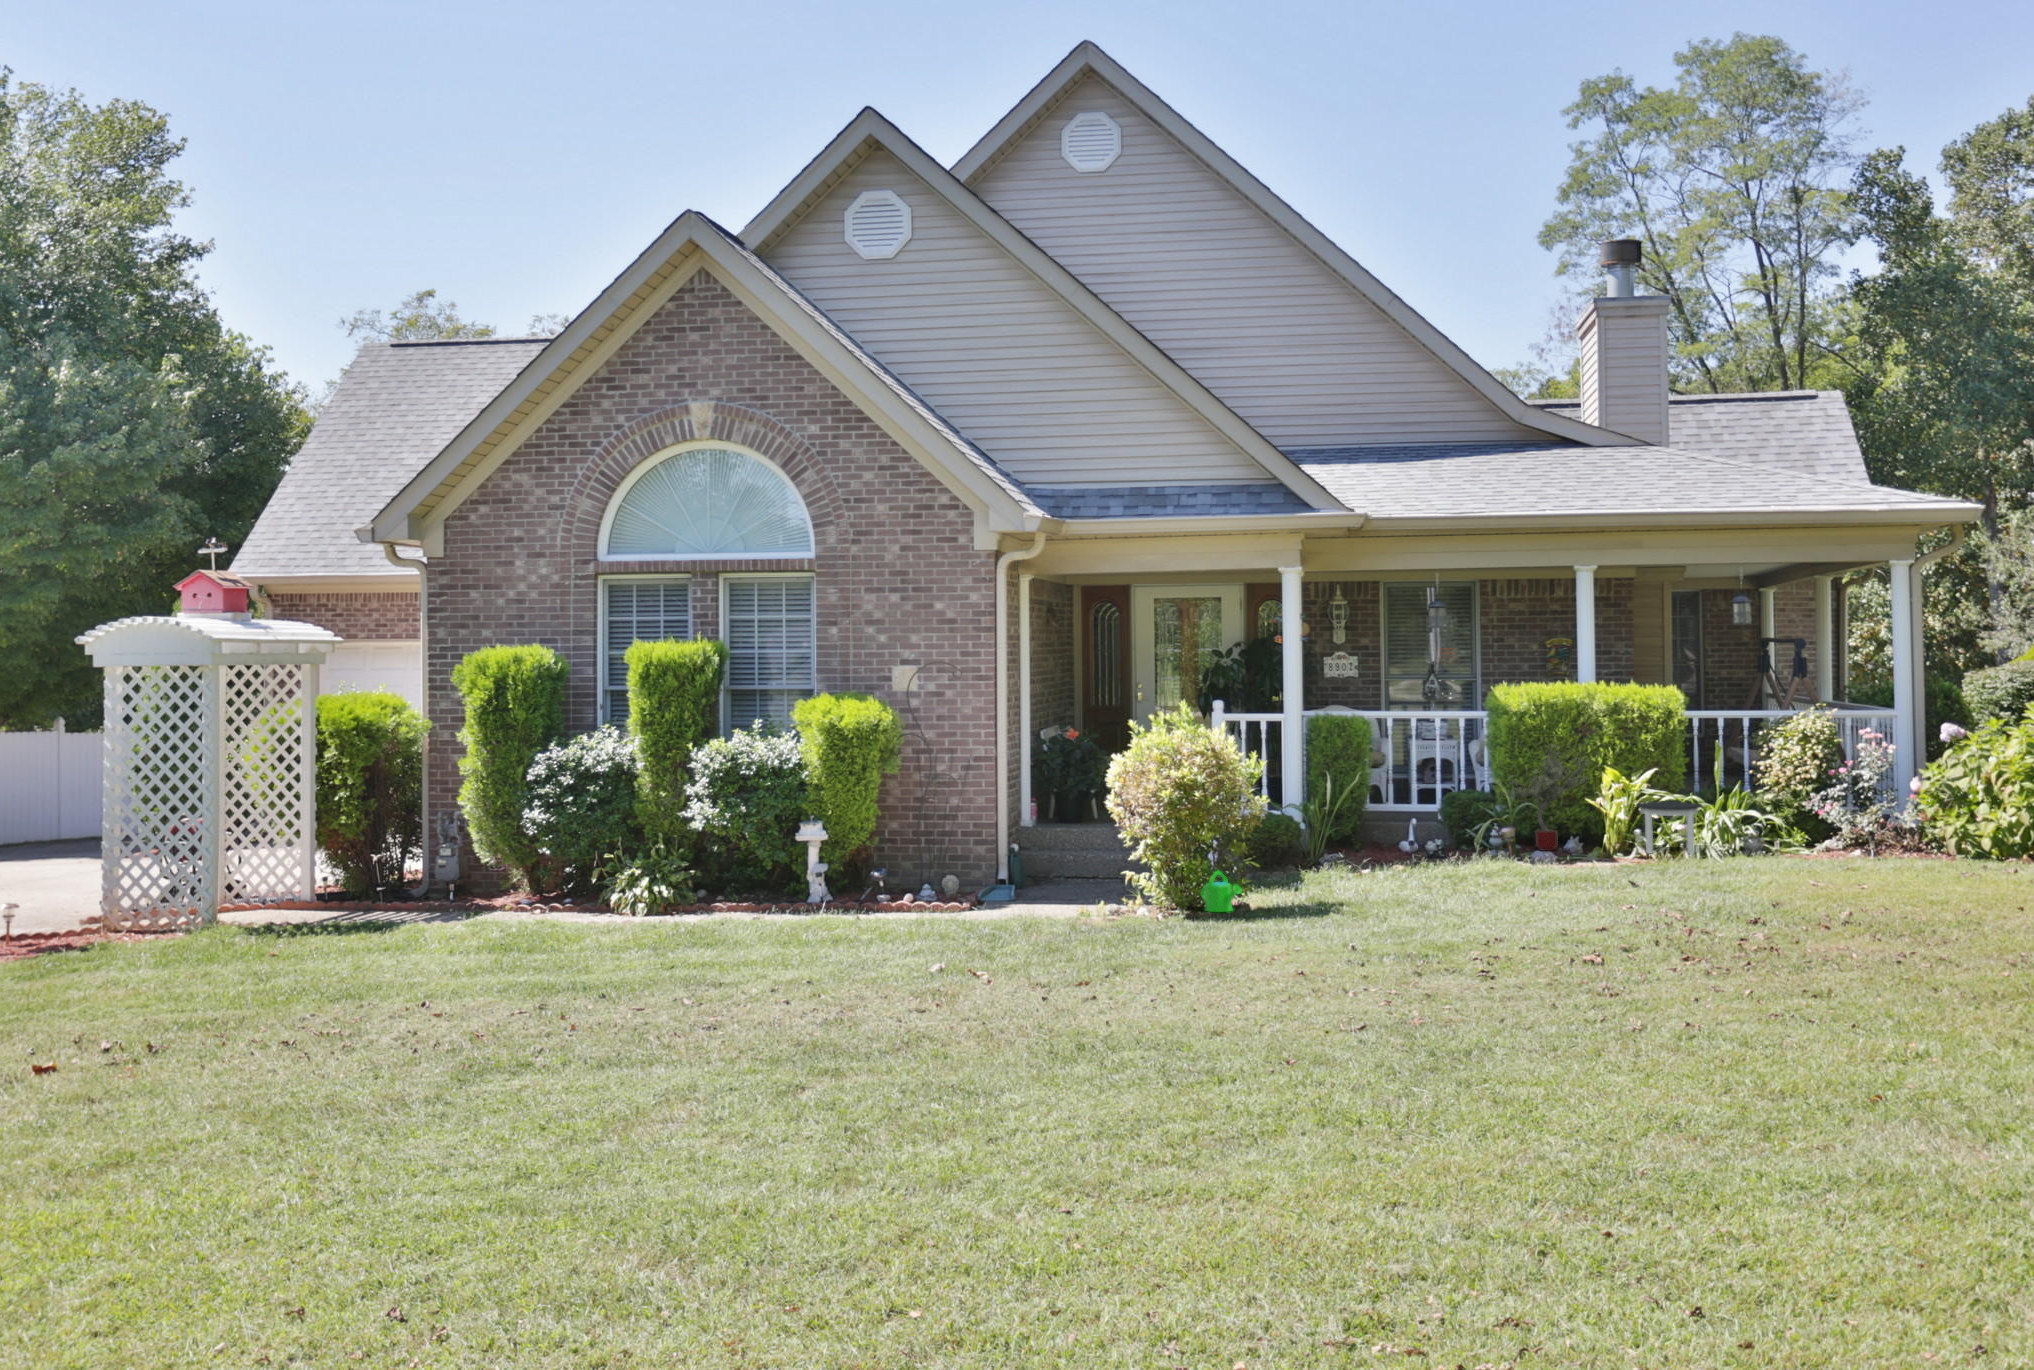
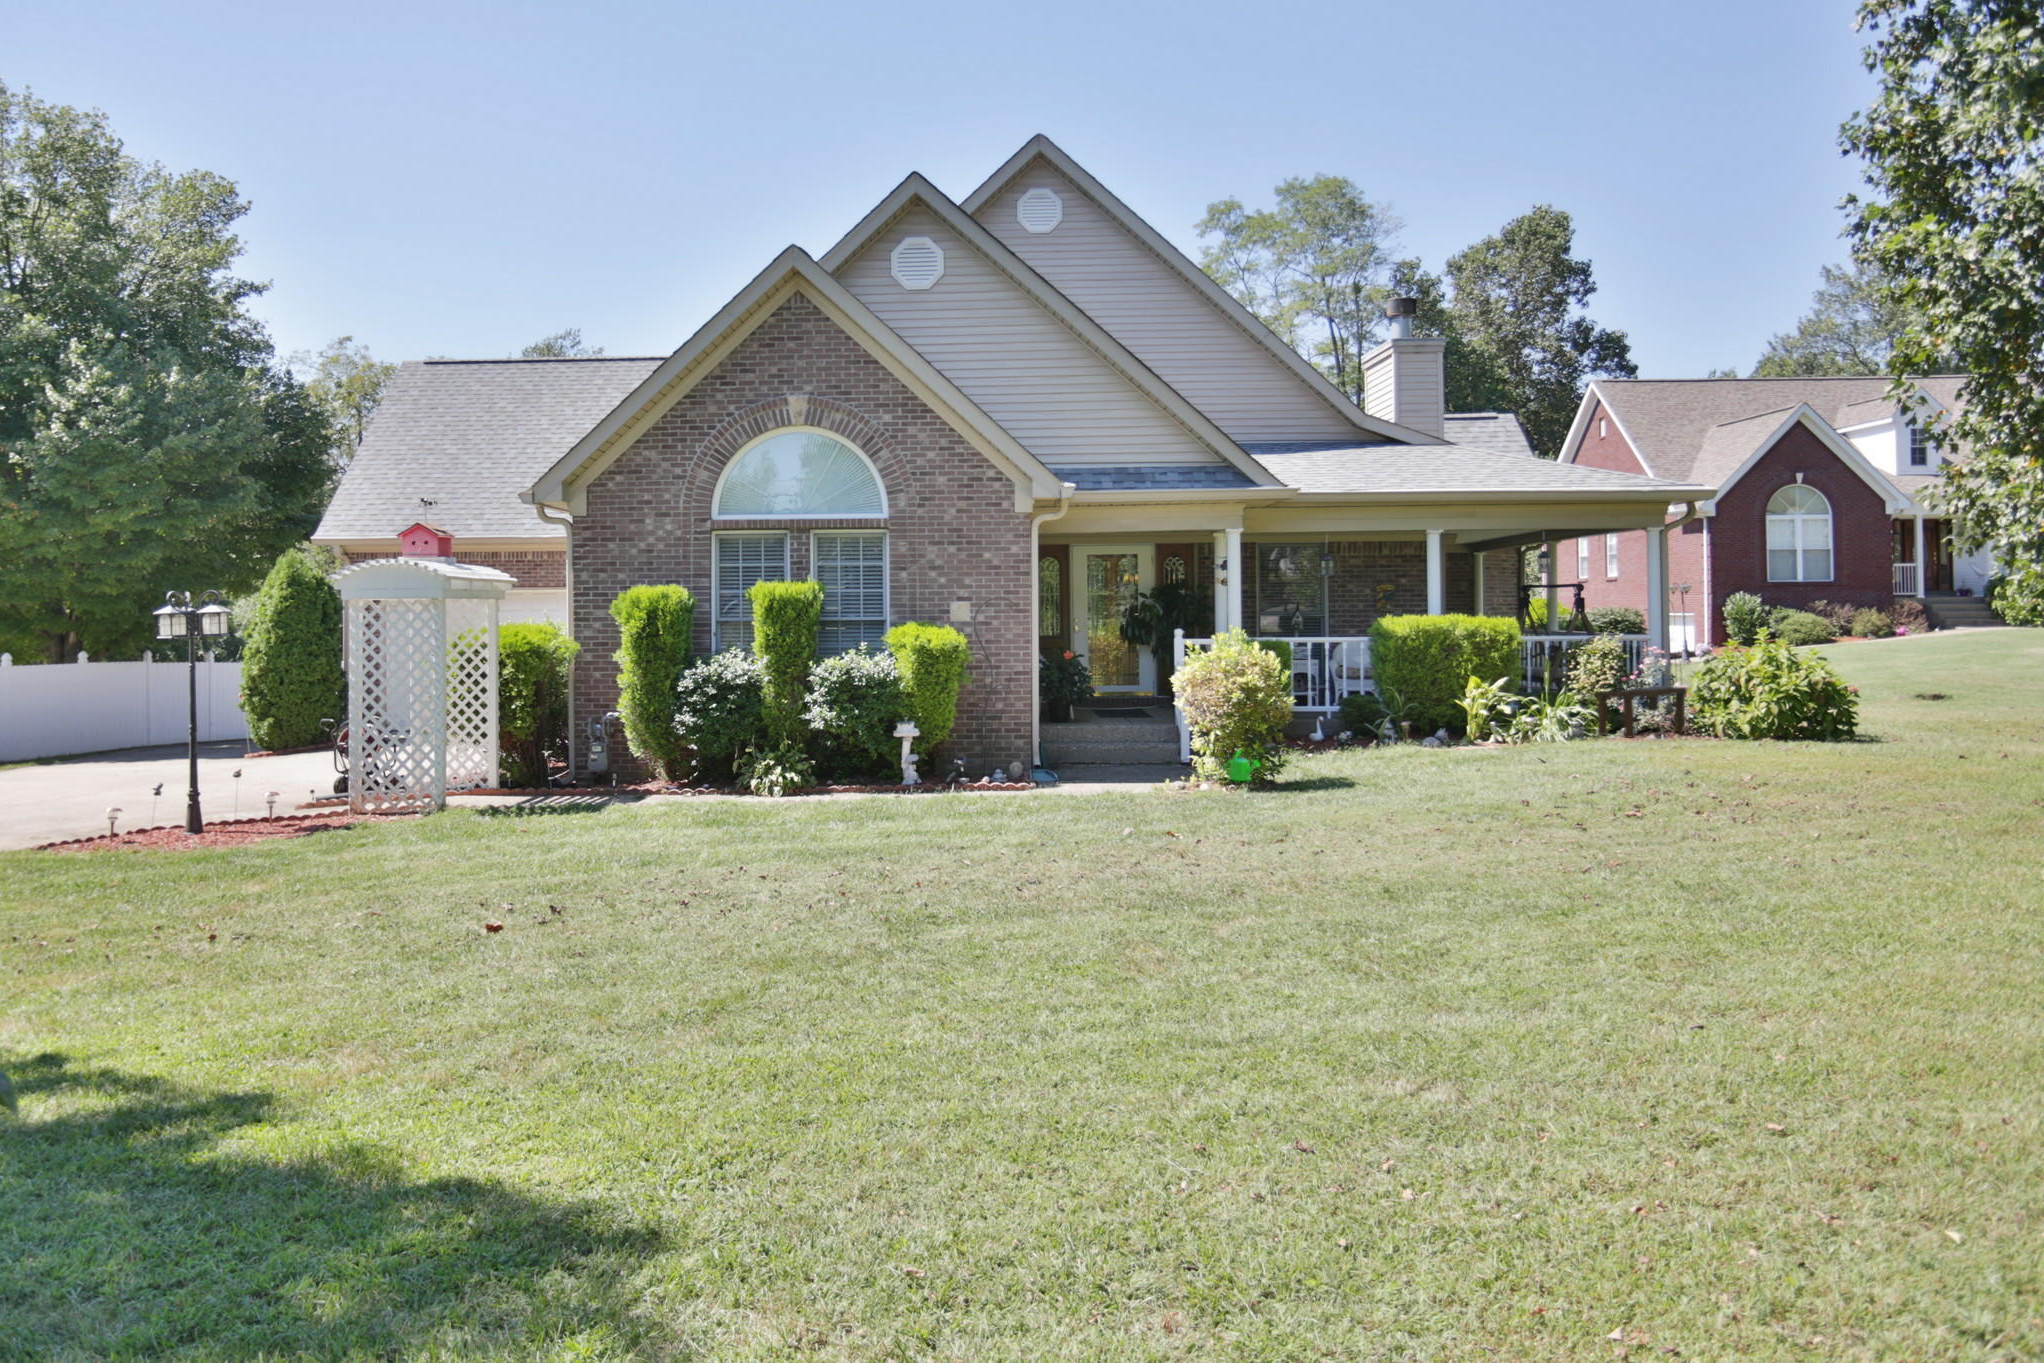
potted tree: present [1503,745,1588,851] -> none [1397,660,1461,738]
bench: none [1777,782,1907,856] -> present [1597,685,1687,738]
round table: present [1636,801,1701,855] -> none [1495,701,1544,738]

